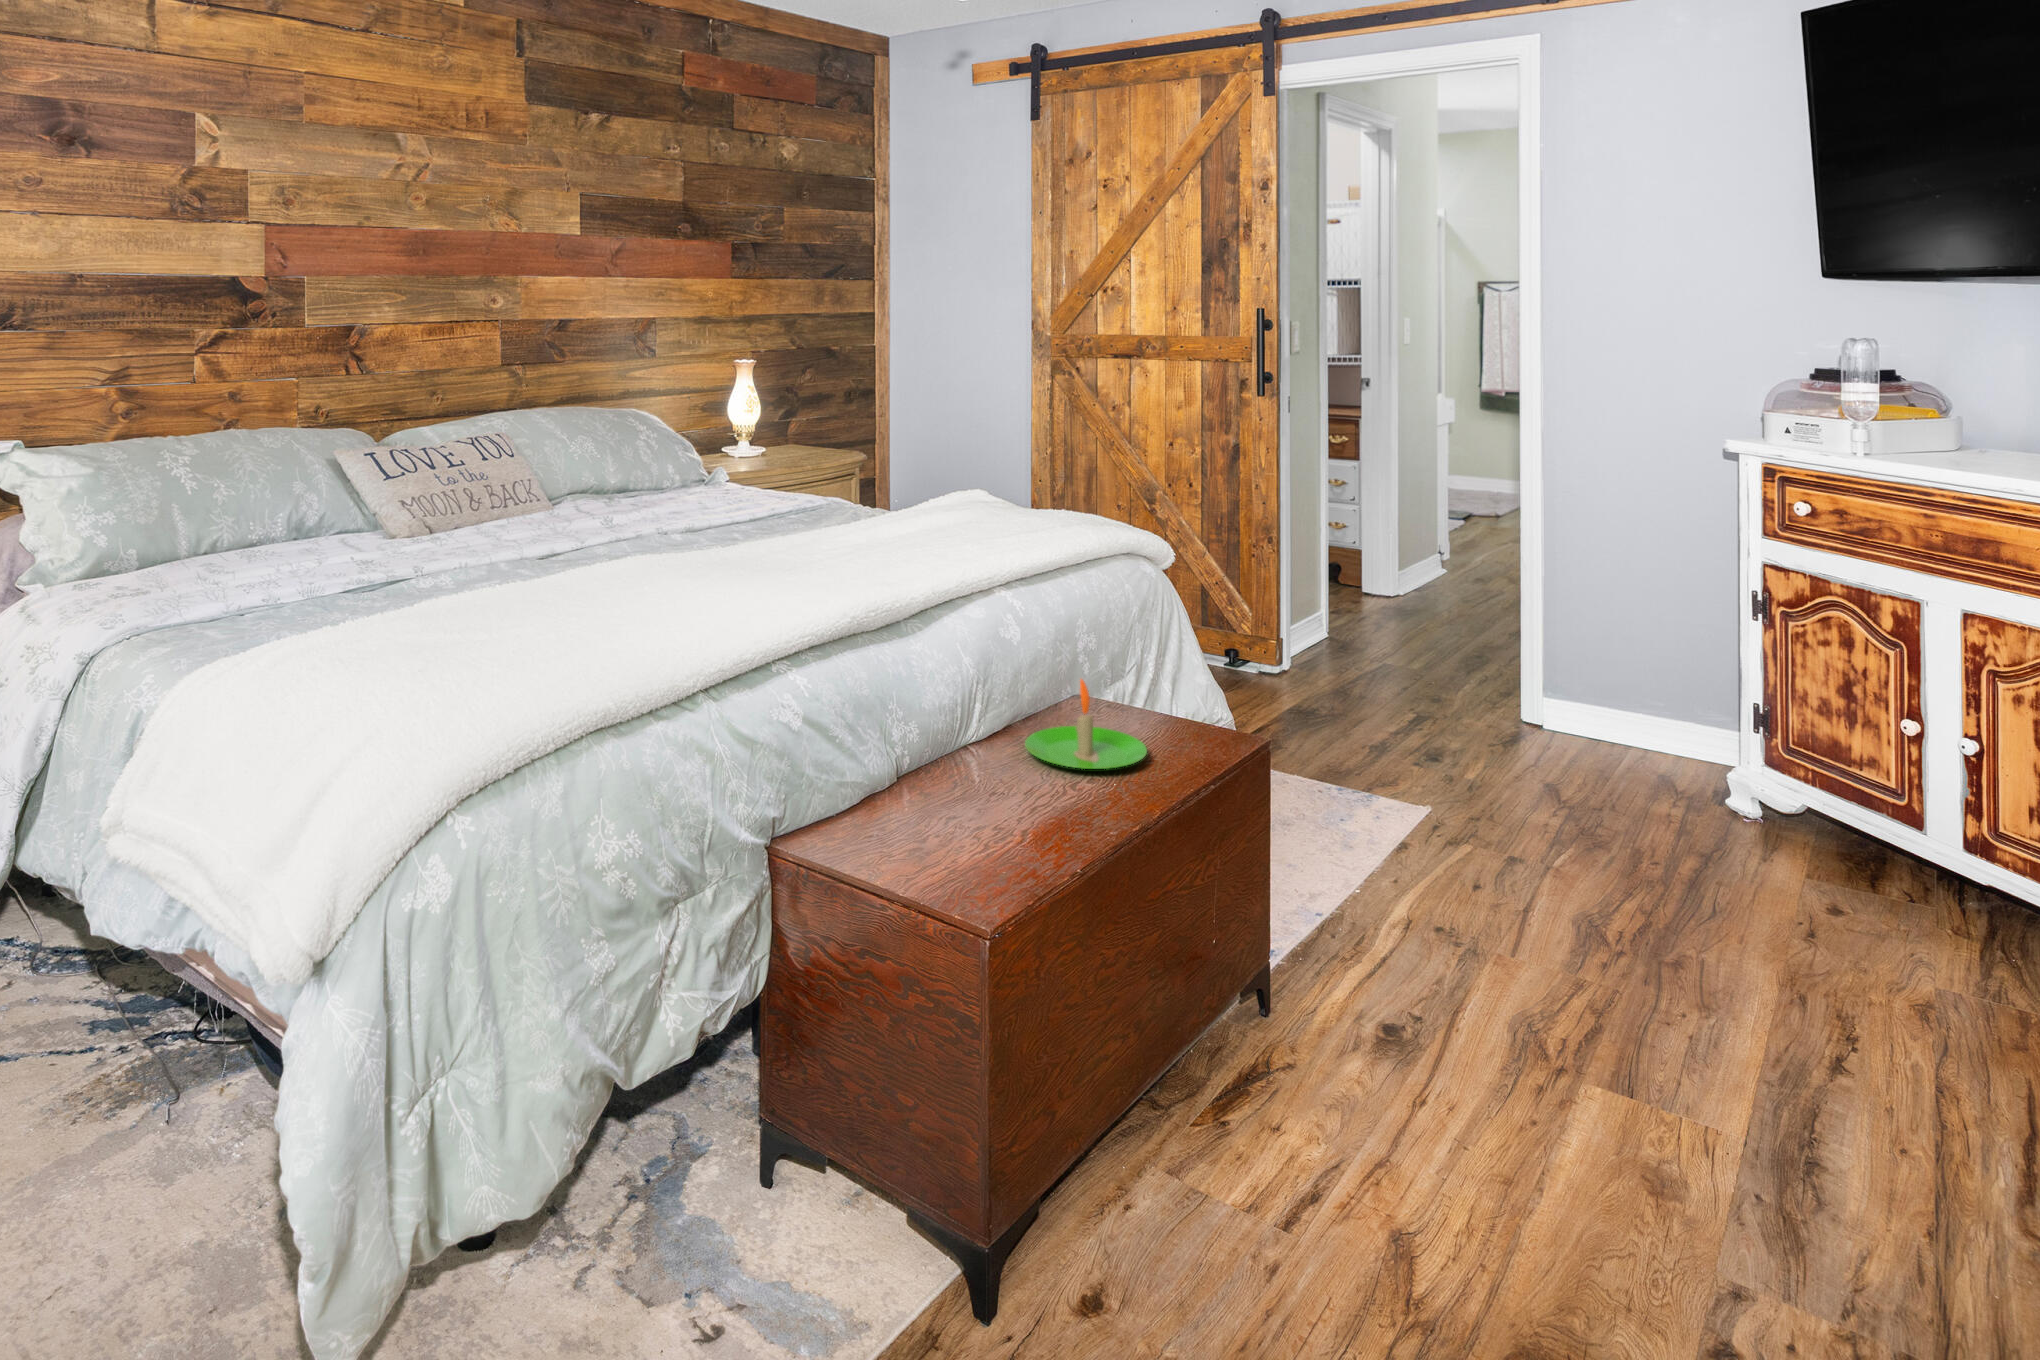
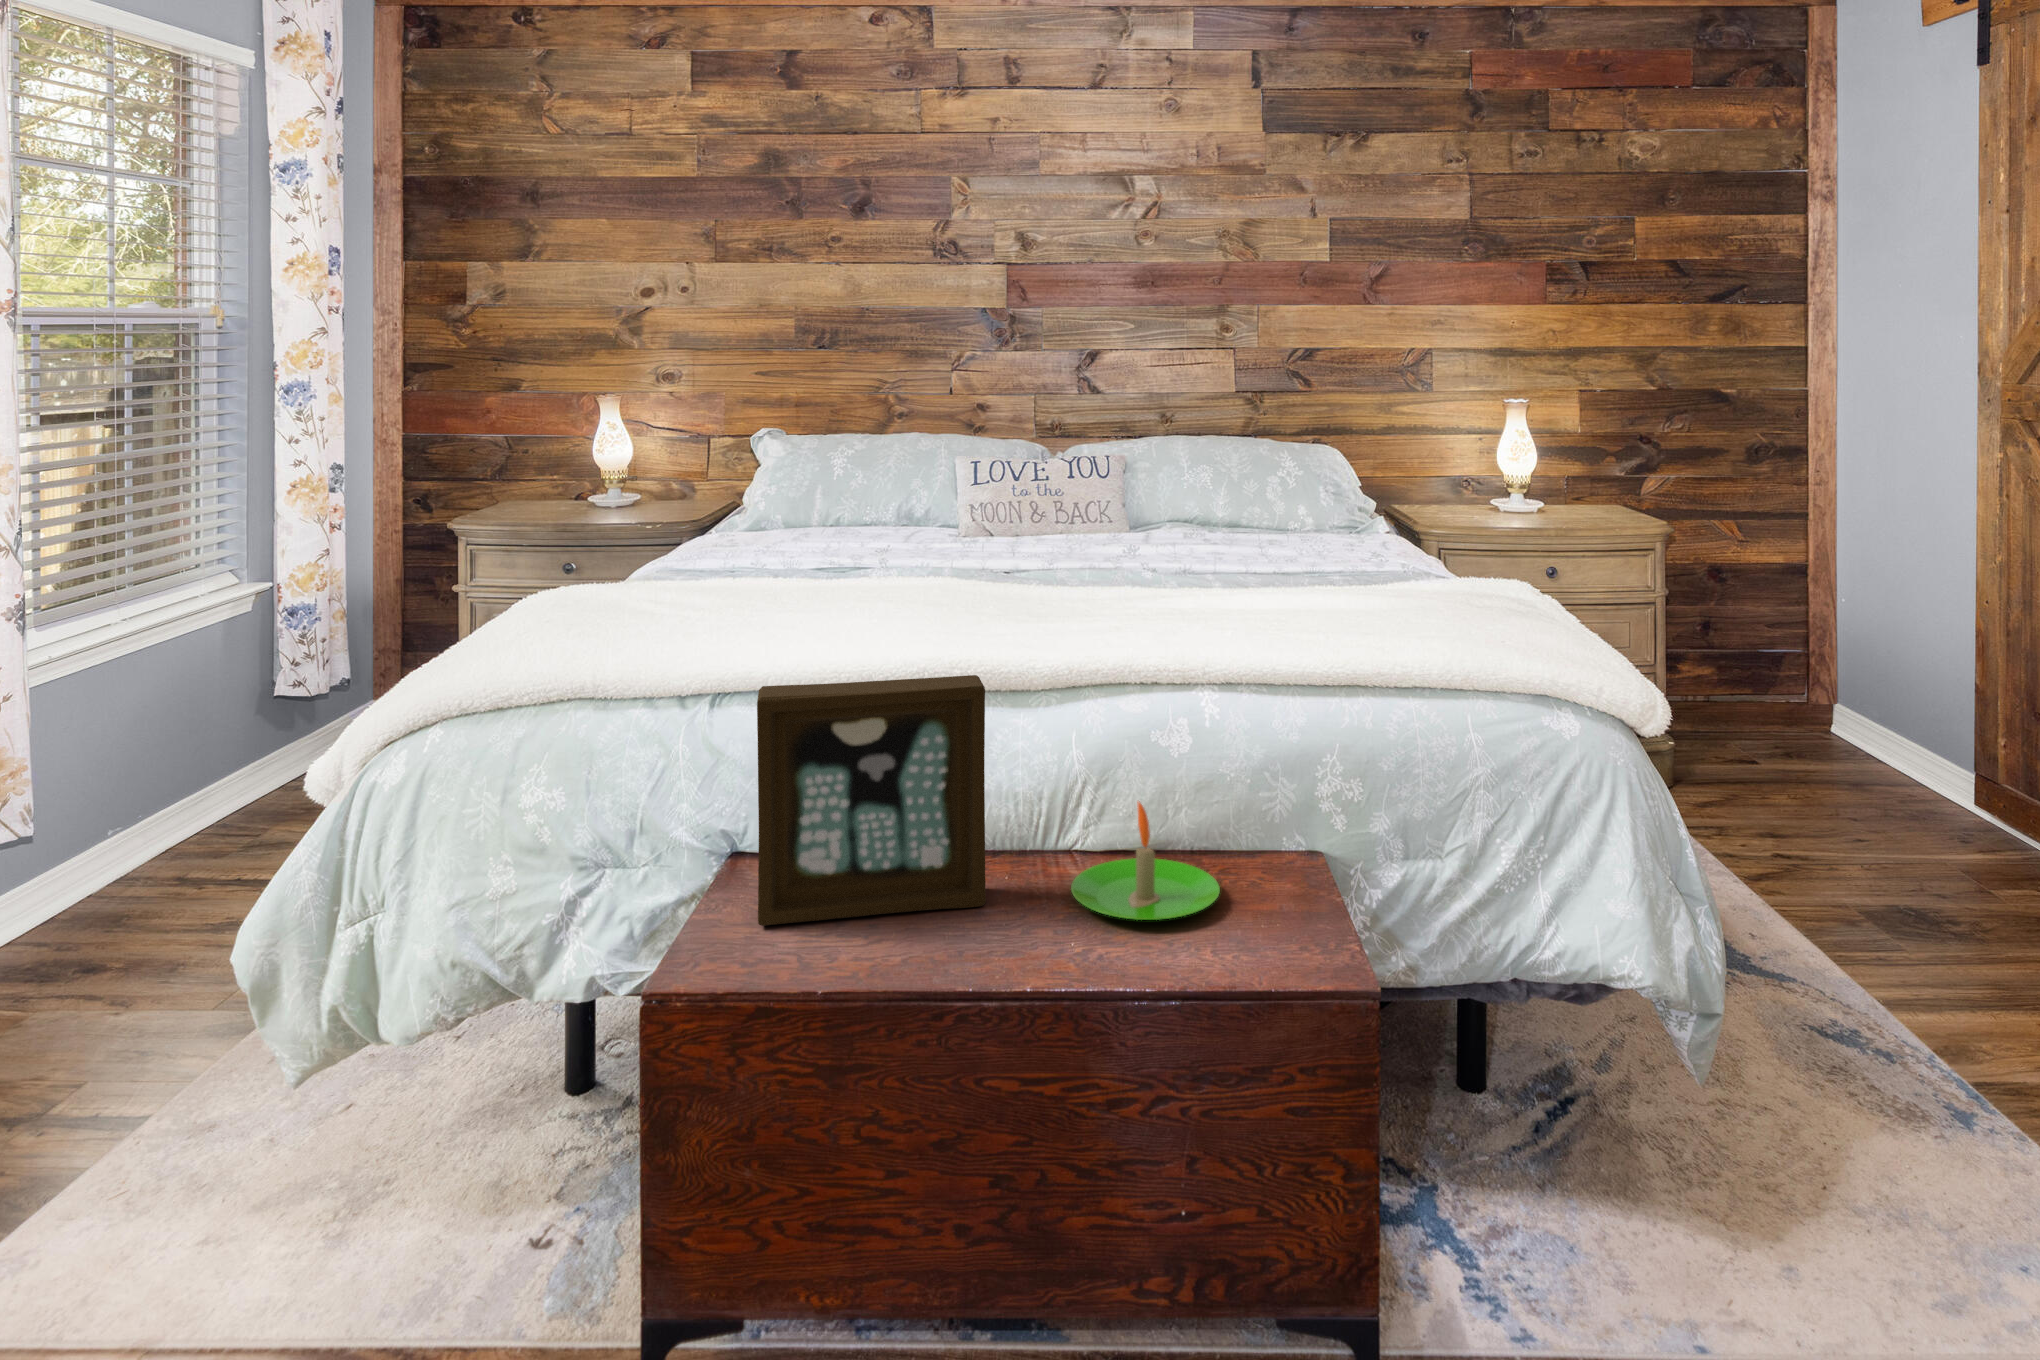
picture frame: none [893,602,1022,869] -> present [757,675,986,926]

